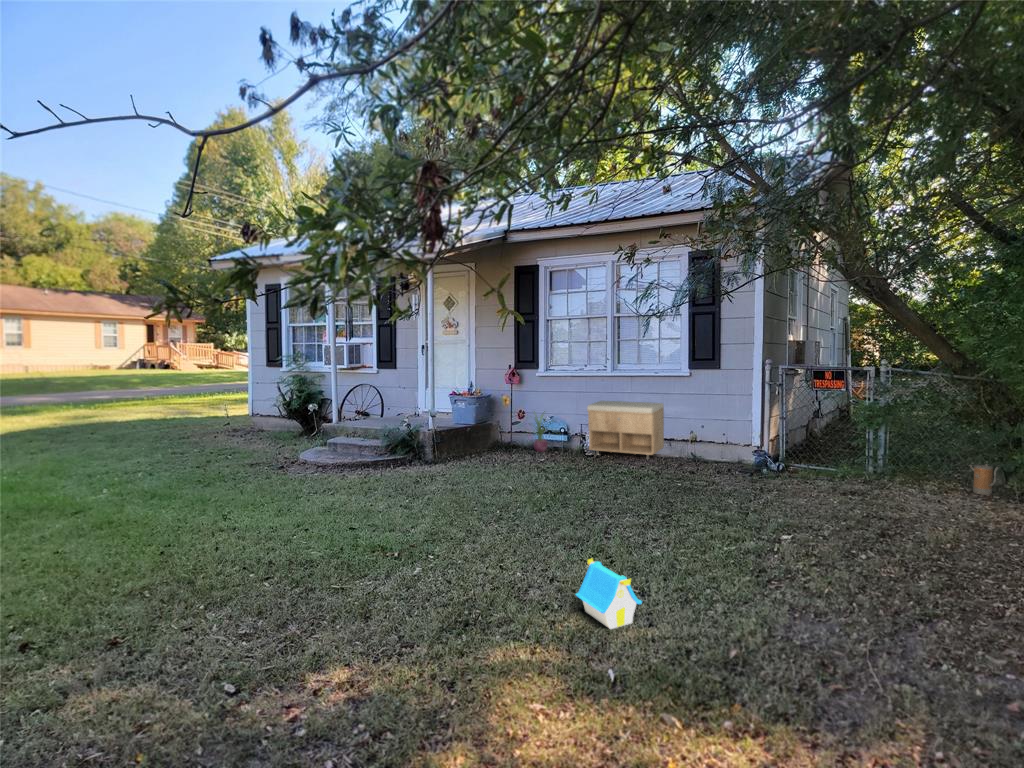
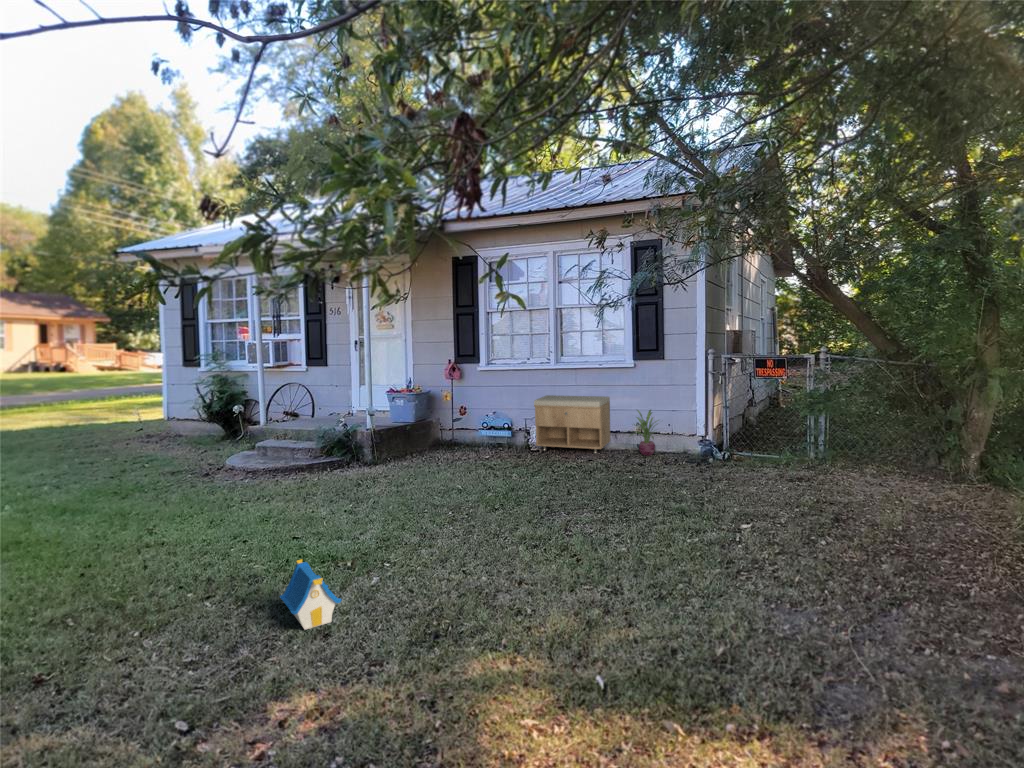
decorative plant: present [533,411,548,452] -> present [637,410,657,456]
watering can: present [970,464,998,495] -> none [904,438,934,478]
toy house: present [576,558,642,629] -> present [280,559,341,630]

